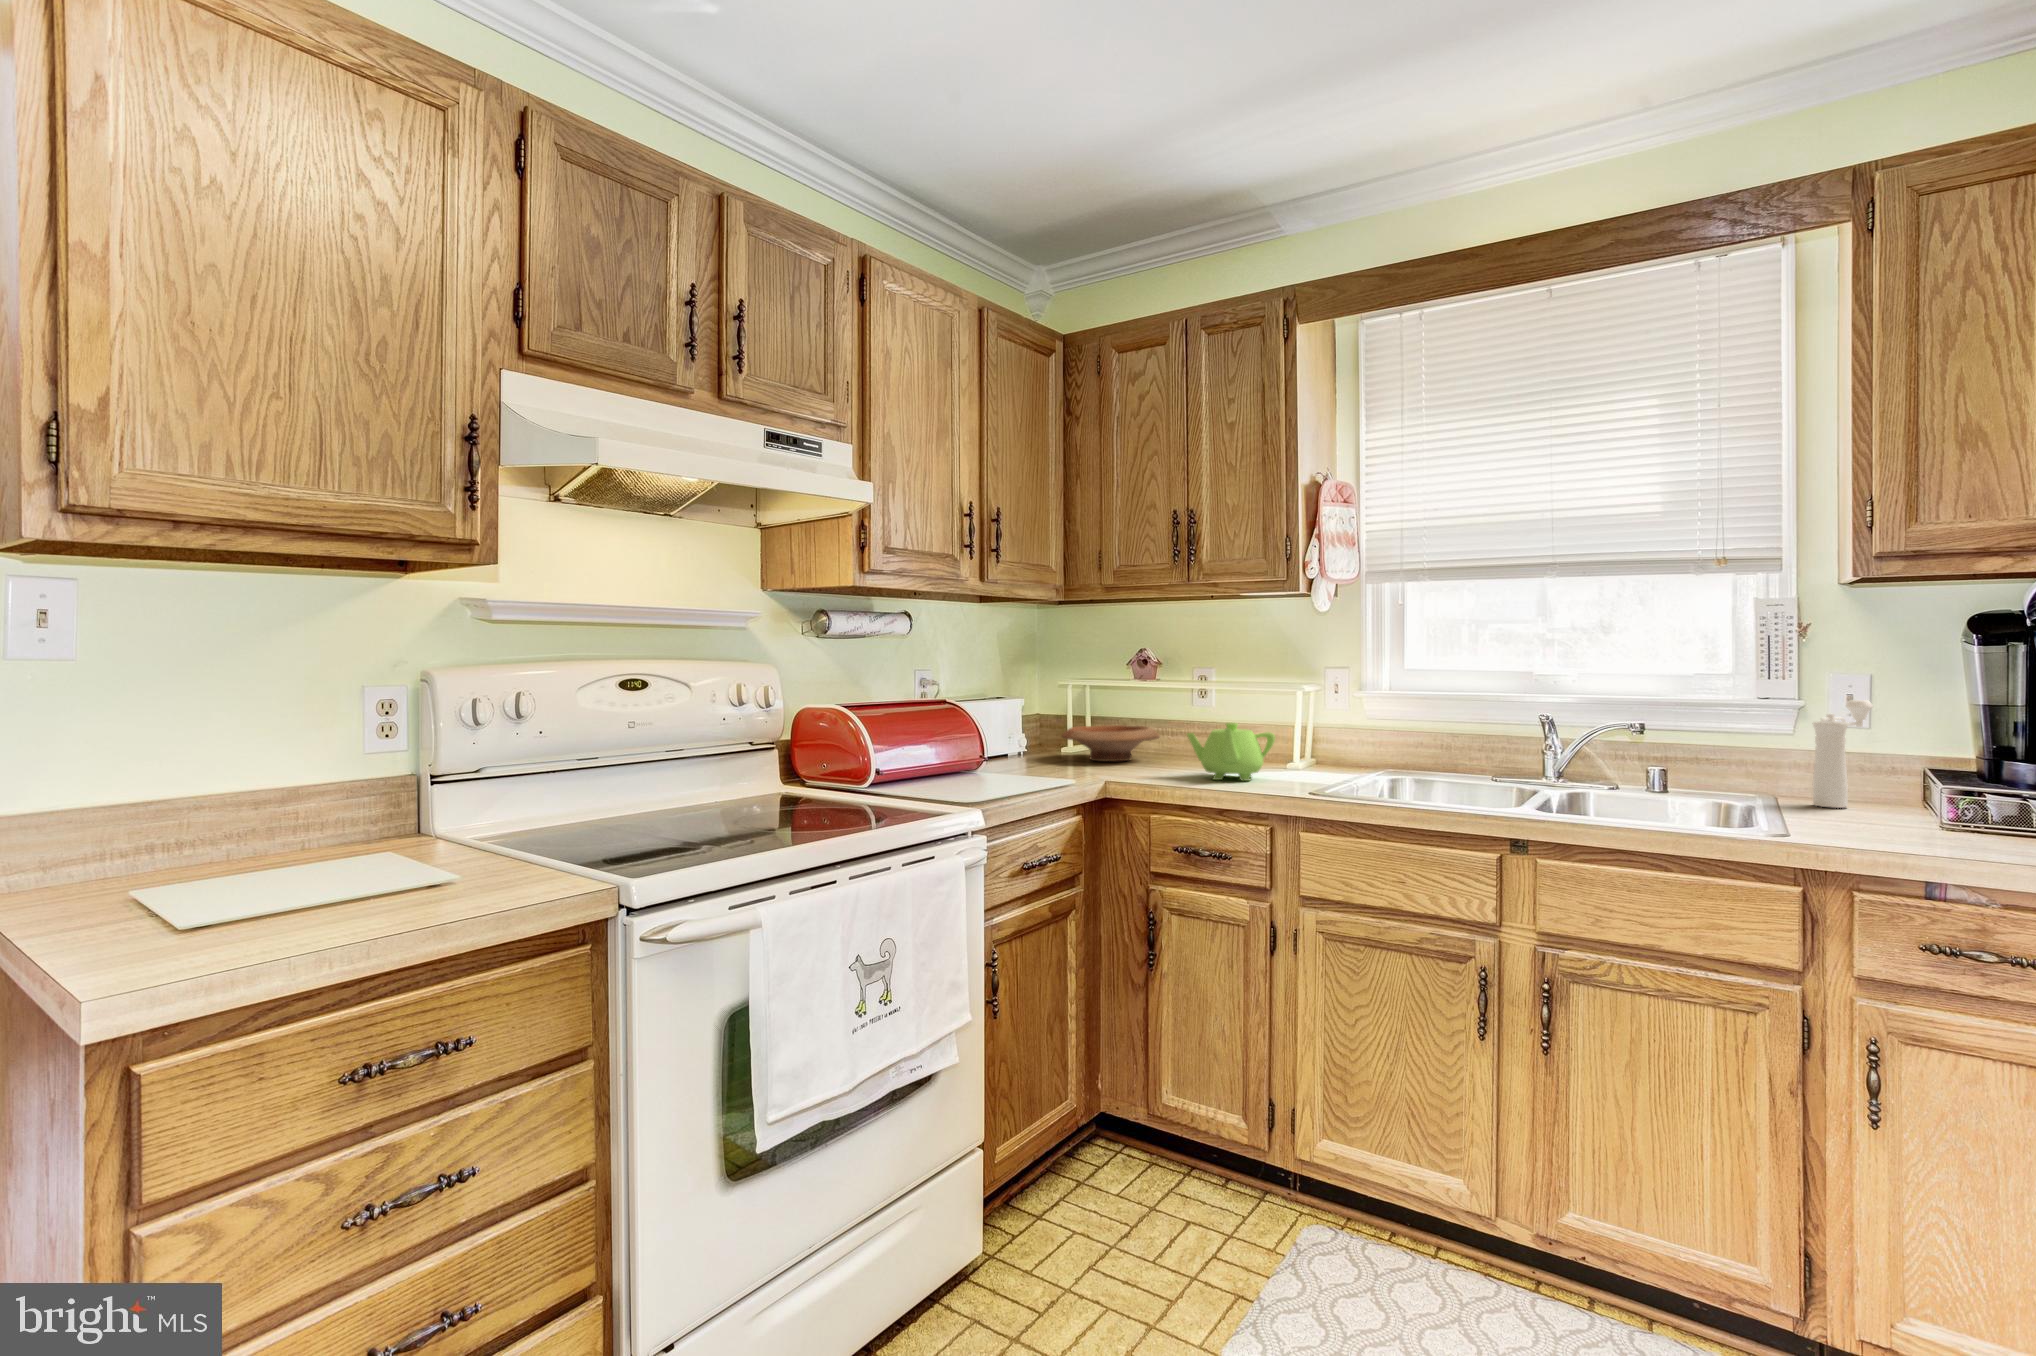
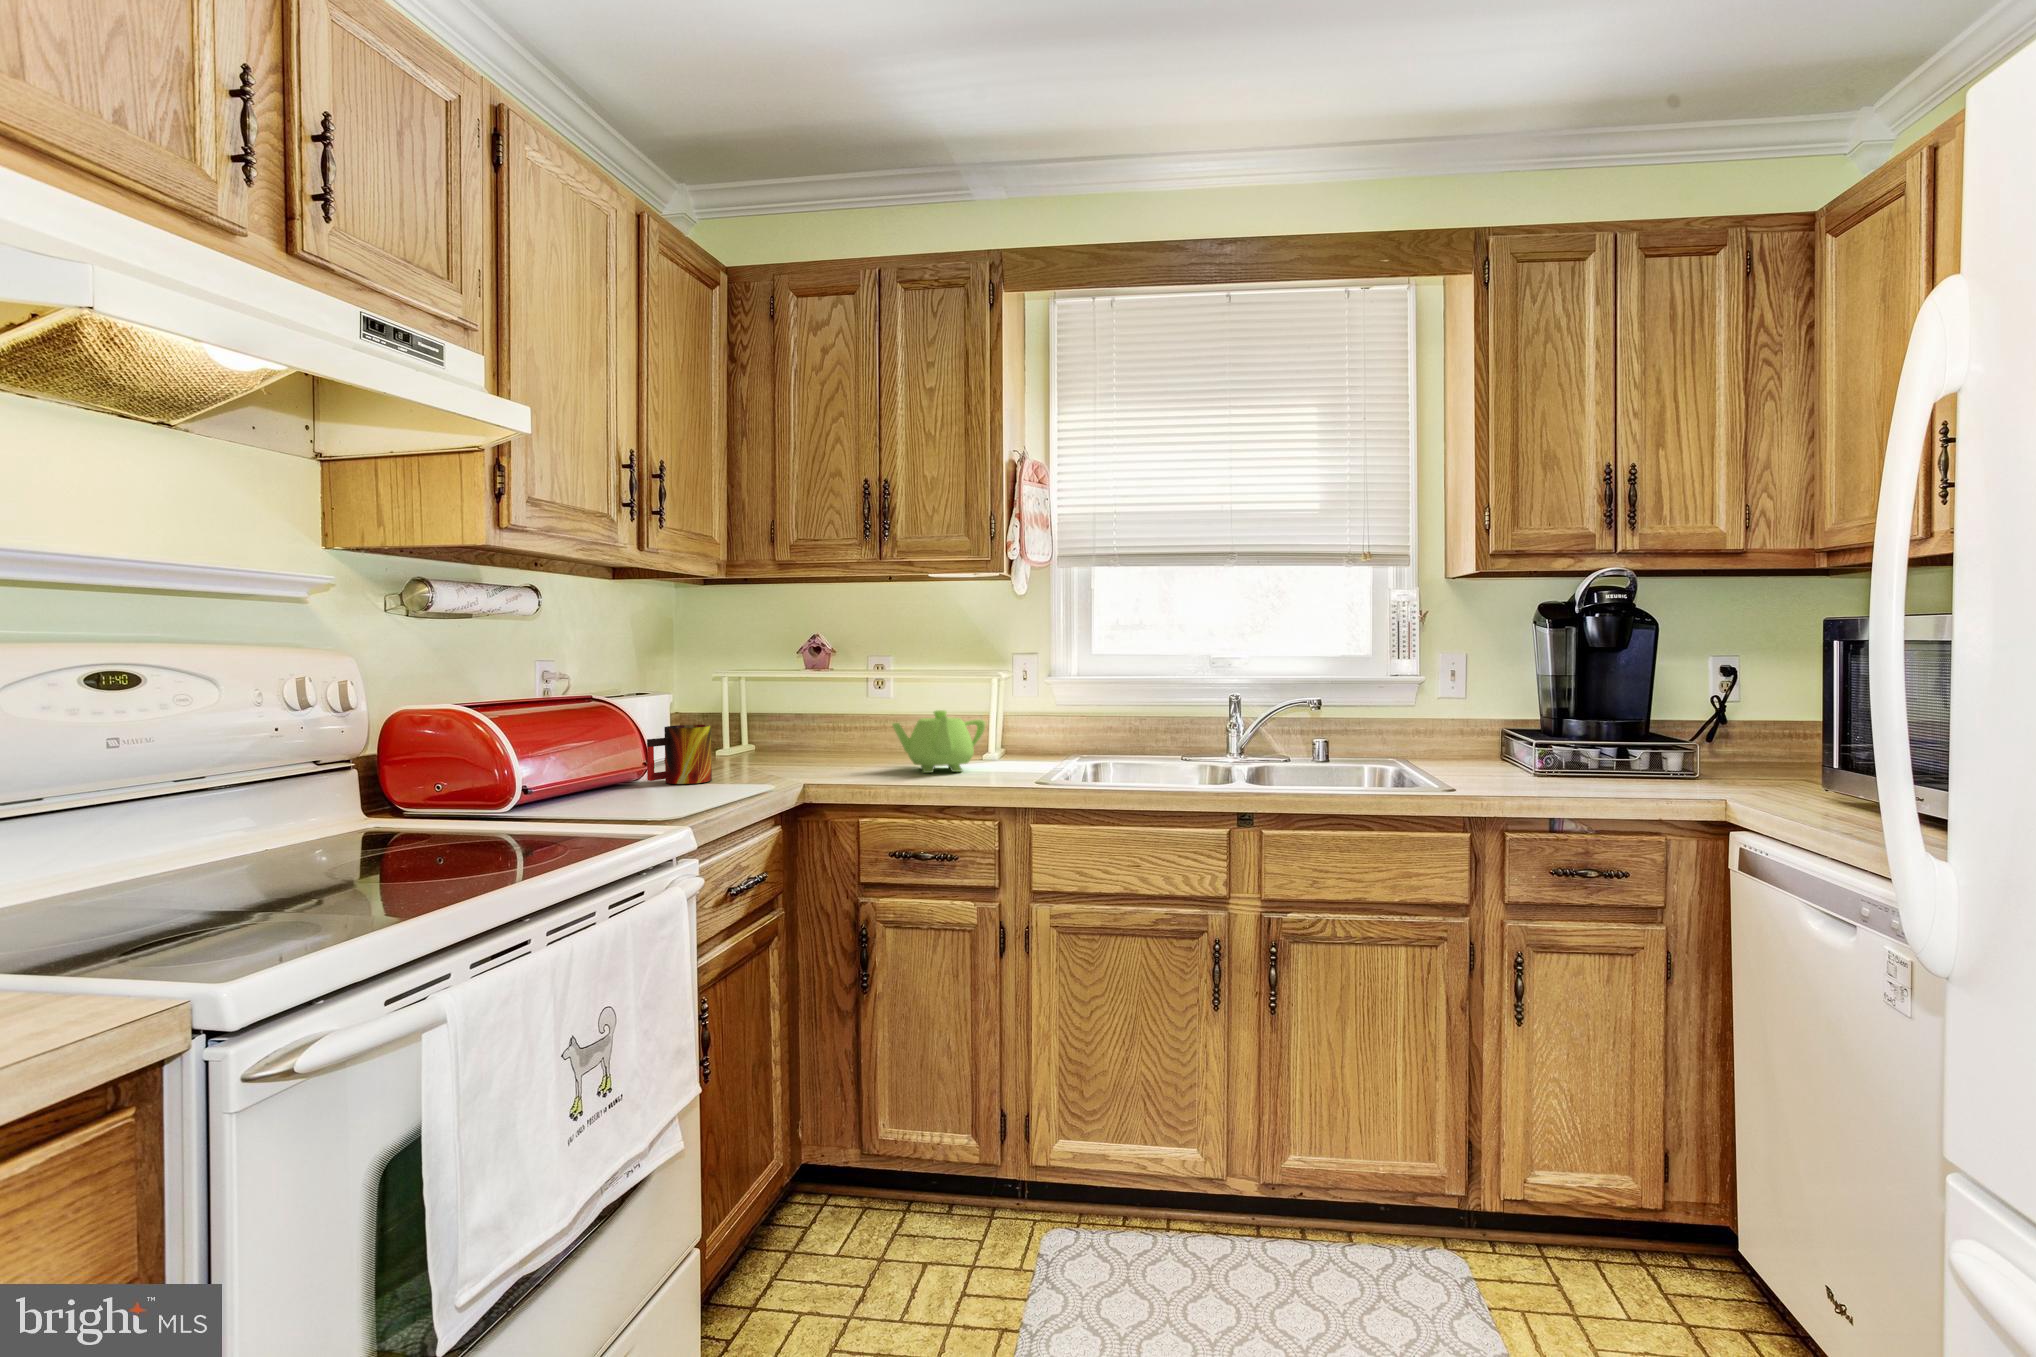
pepper mill: present [1813,700,1873,808] -> none [1432,676,1468,766]
wooden bowl: present [1062,725,1160,761] -> none [729,718,843,760]
mug: none [977,728,1030,778] -> present [647,725,712,784]

